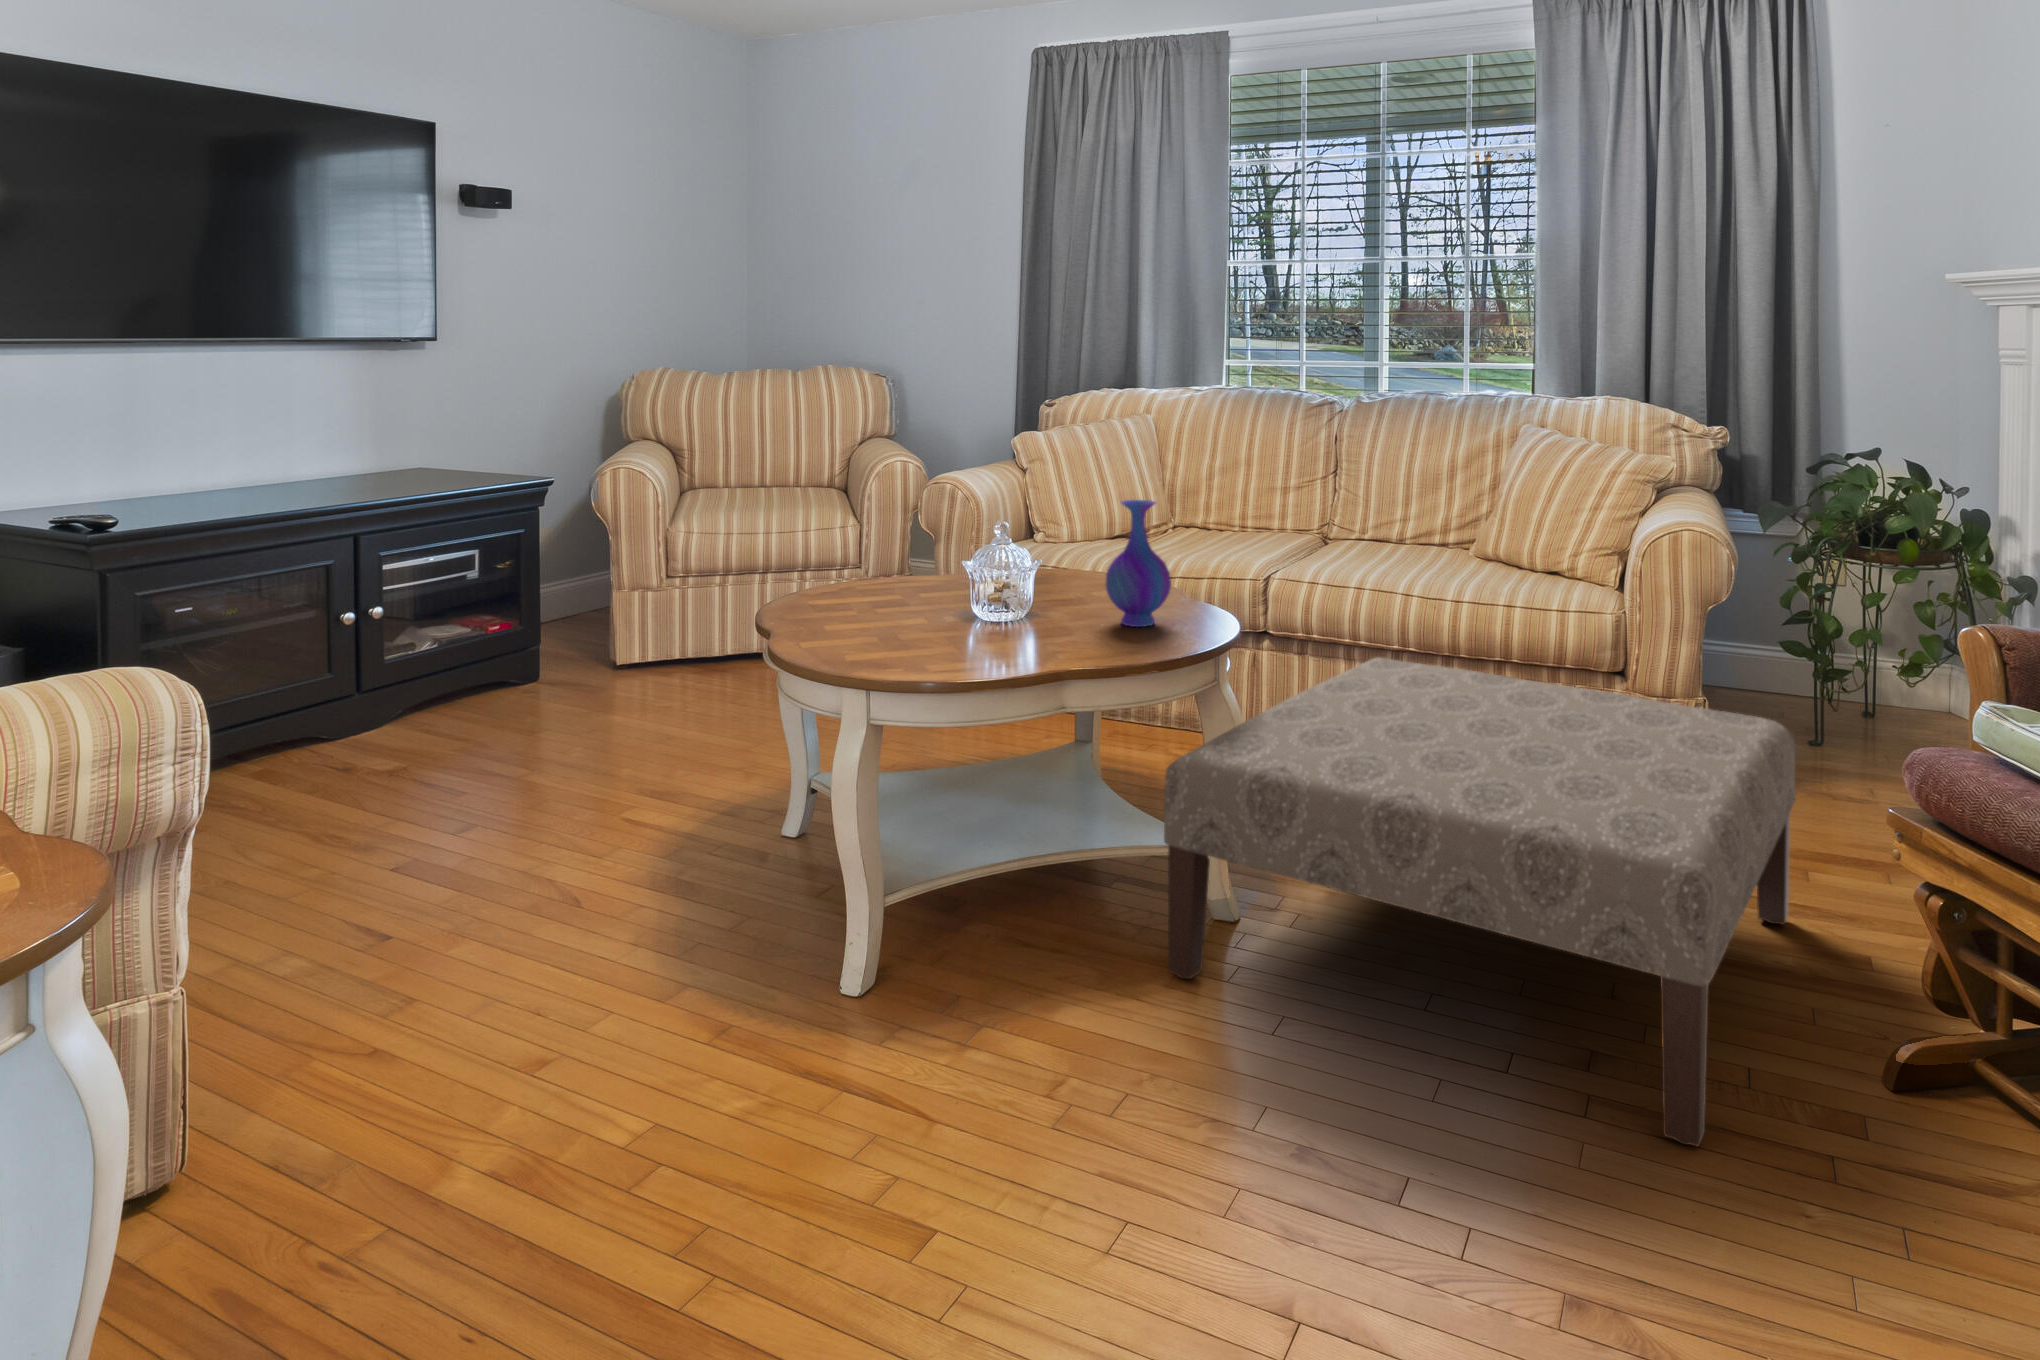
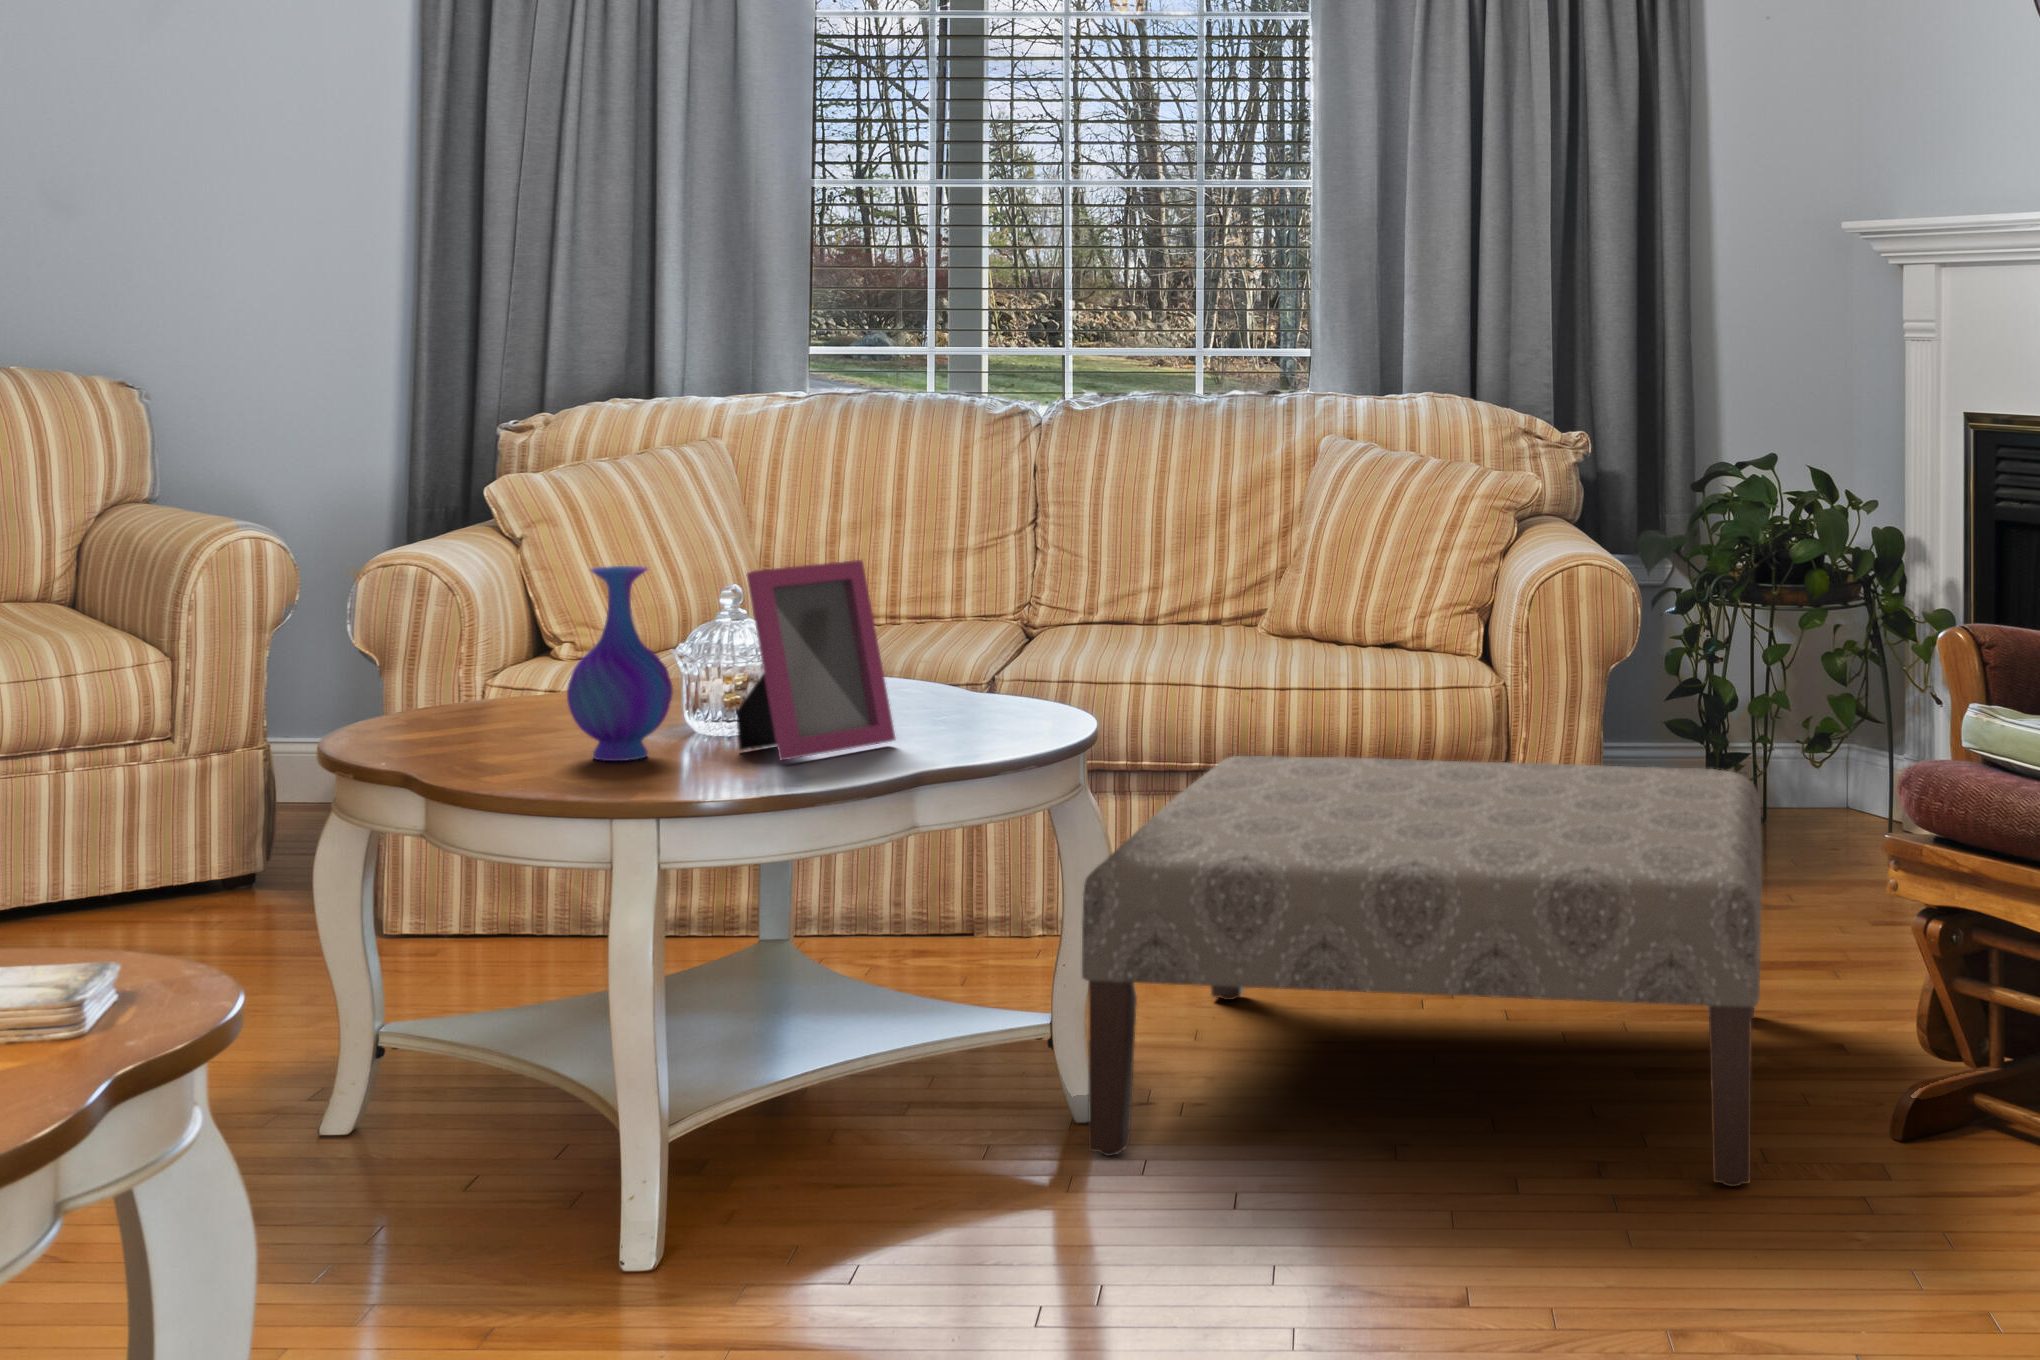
vase: present [1106,500,1171,627] -> present [567,566,673,761]
picture frame: none [955,512,1065,653] -> present [736,560,895,760]

